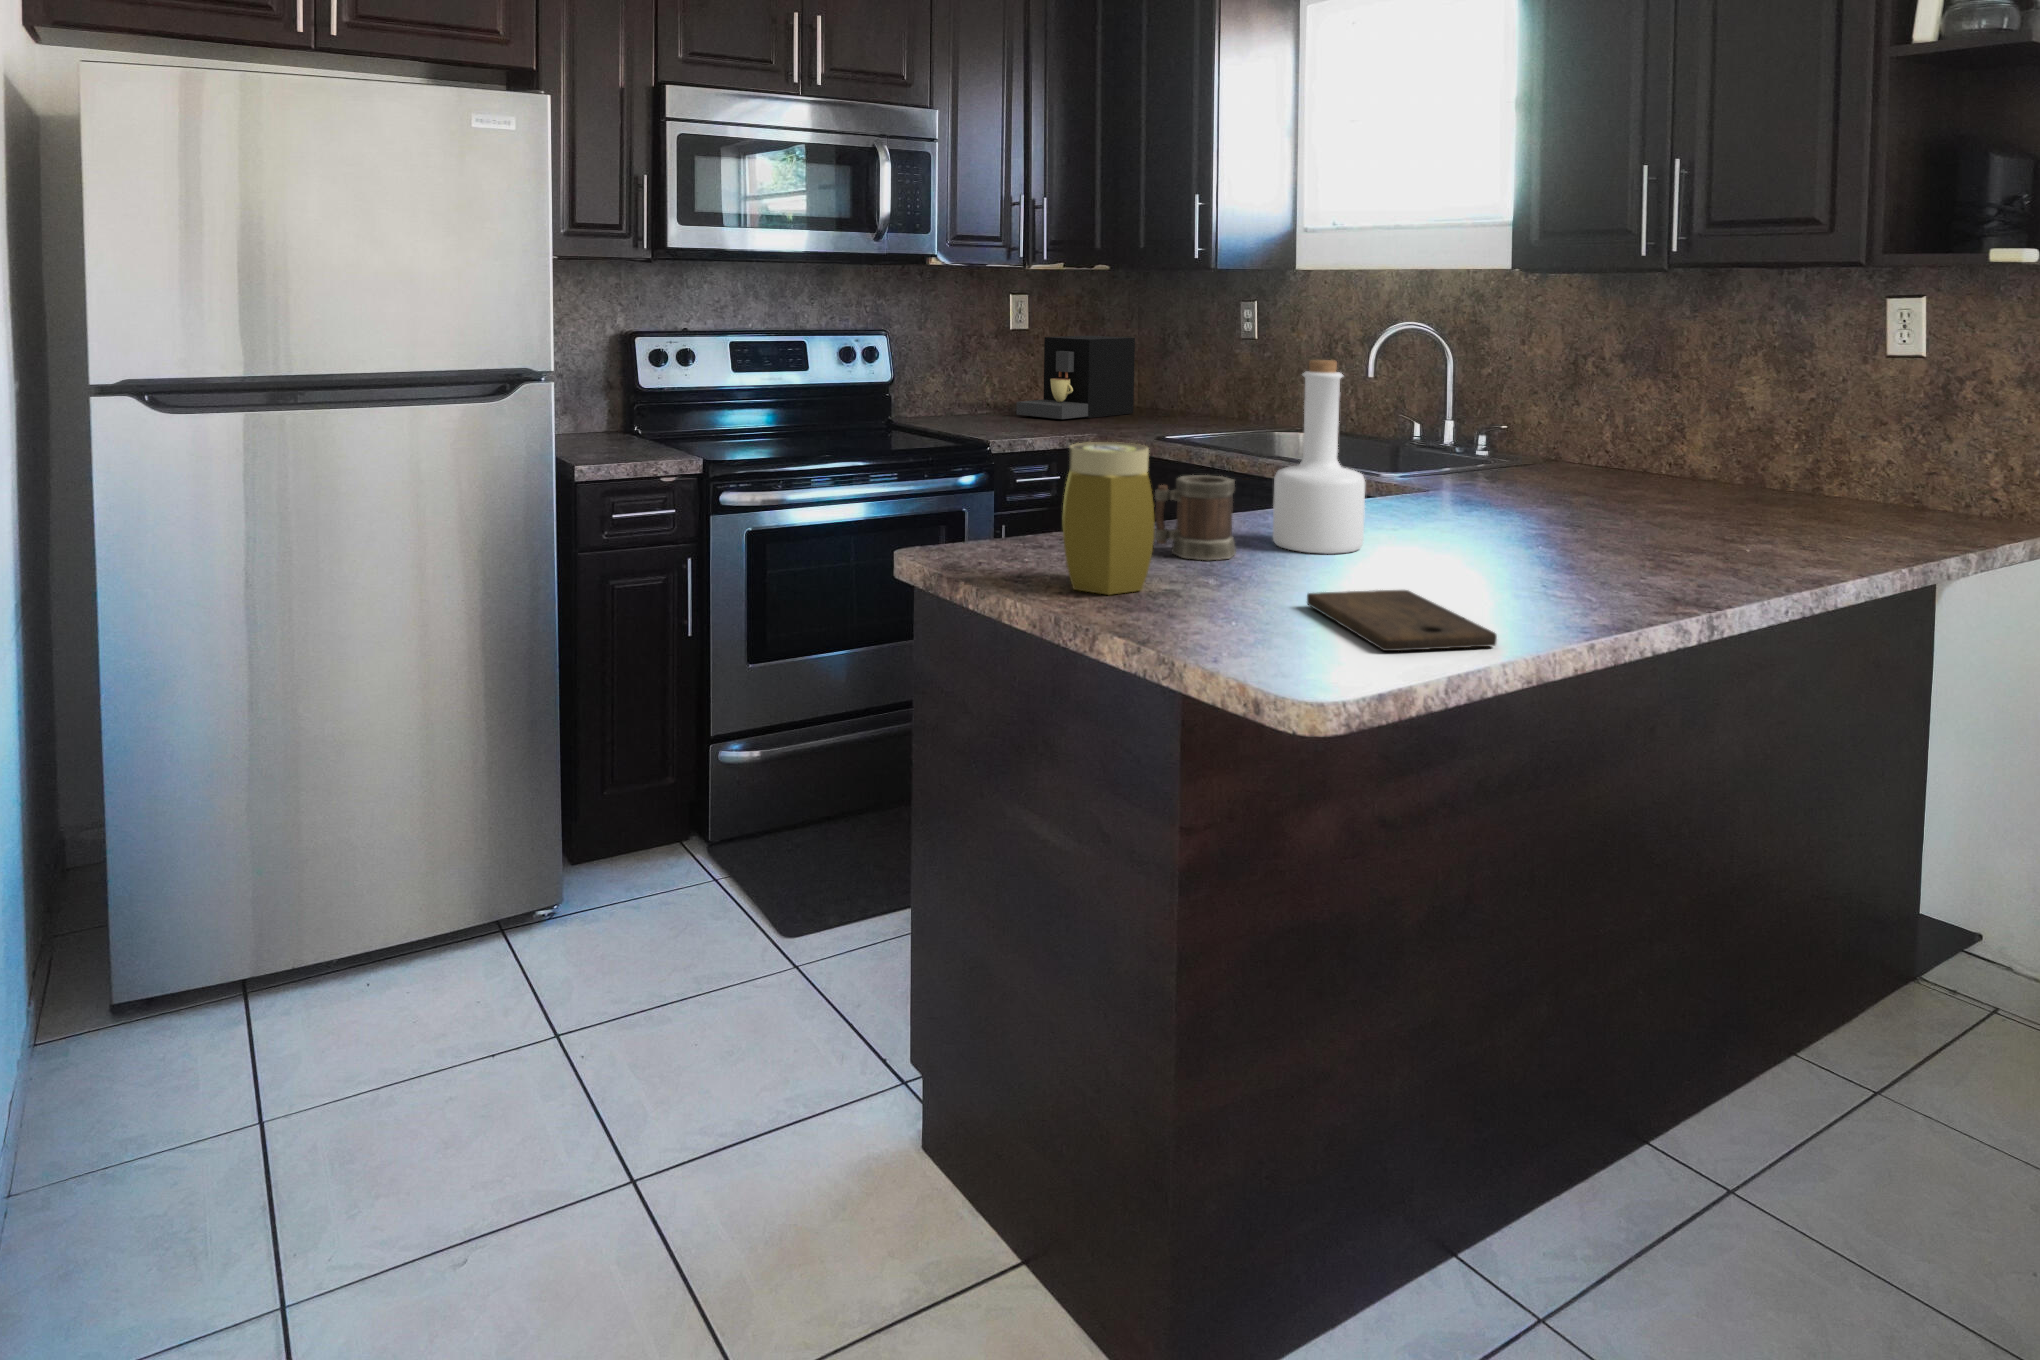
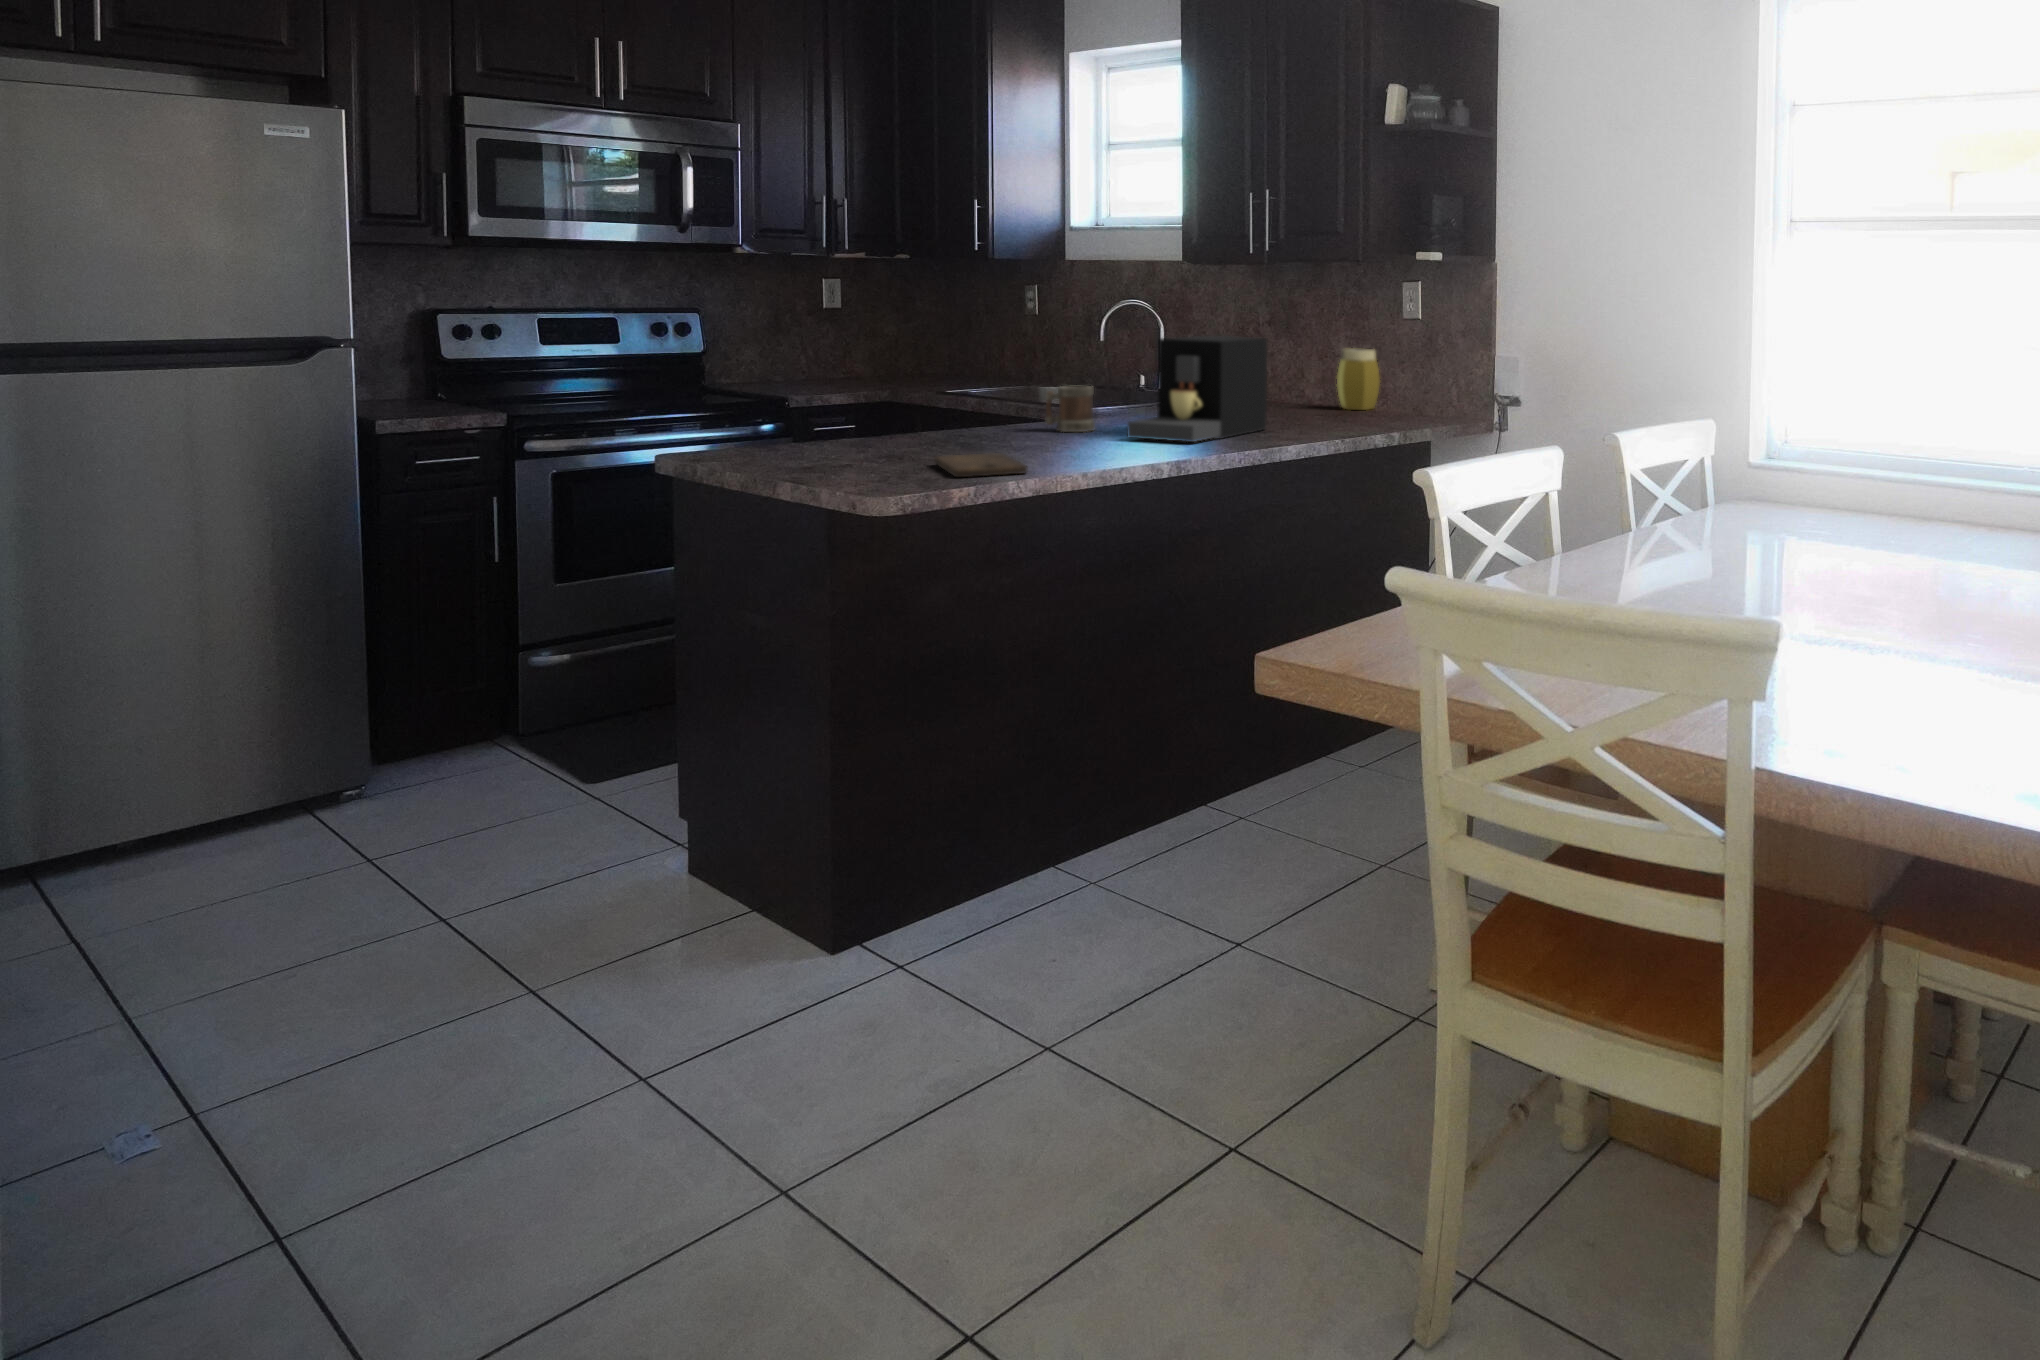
coffee maker: present [1016,336,1135,419] -> present [1127,336,1267,442]
bottle: present [1273,360,1365,554] -> none [951,320,1014,444]
jar: present [1063,442,1155,595] -> present [1337,349,1380,410]
mug: present [1154,475,1236,560] -> present [1046,386,1096,432]

